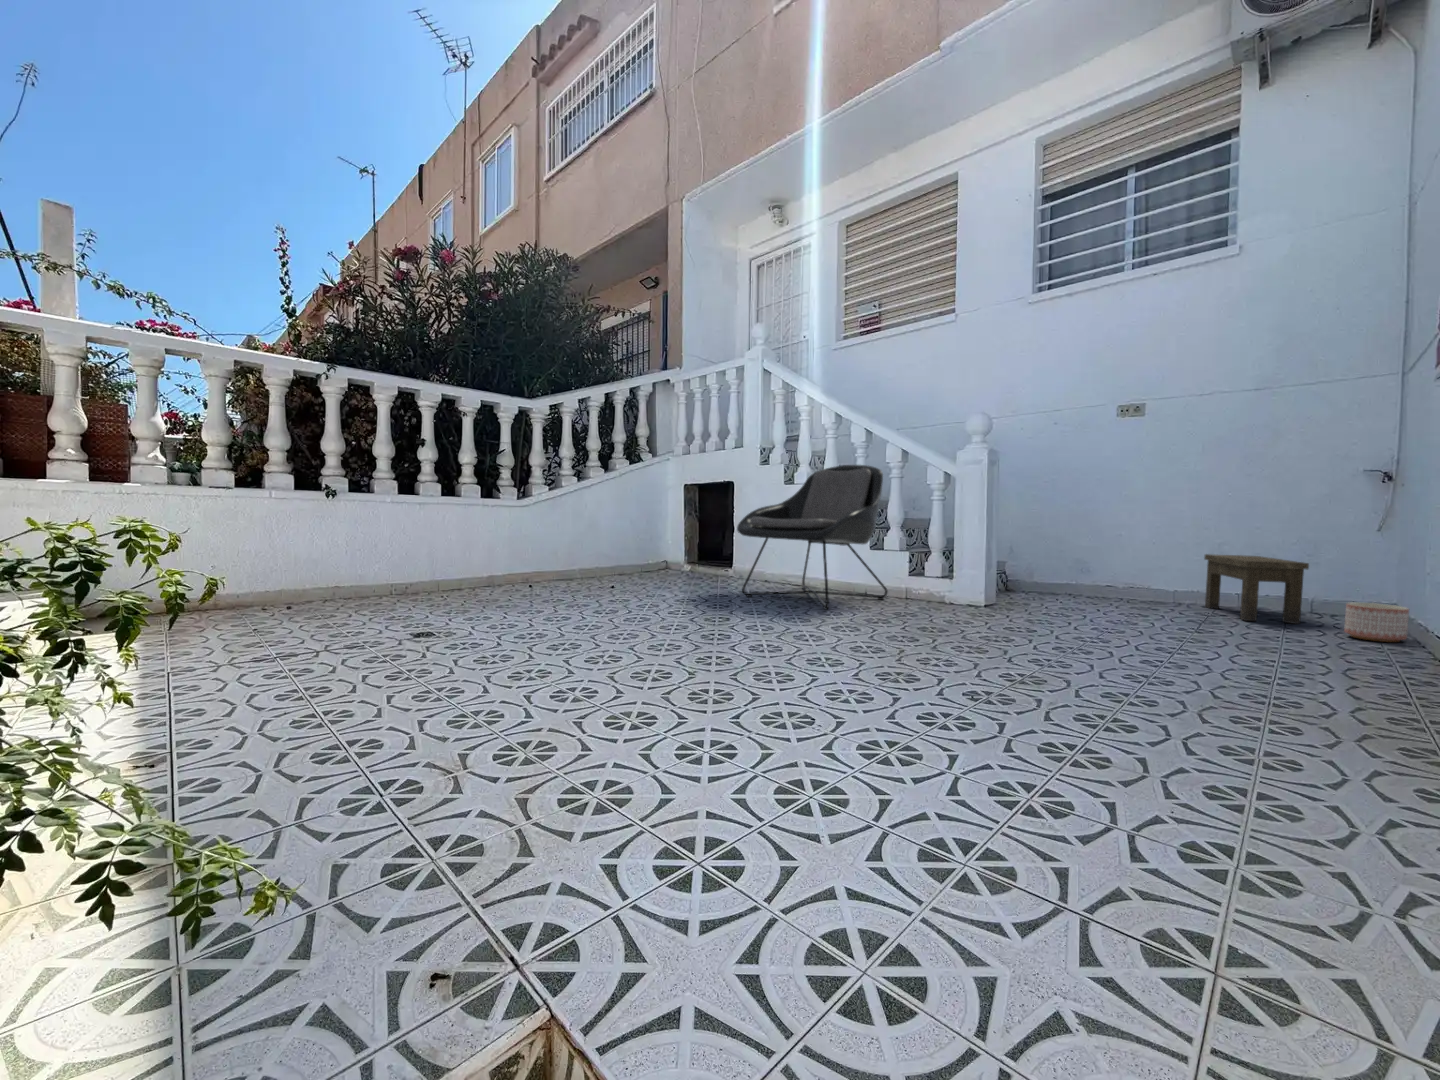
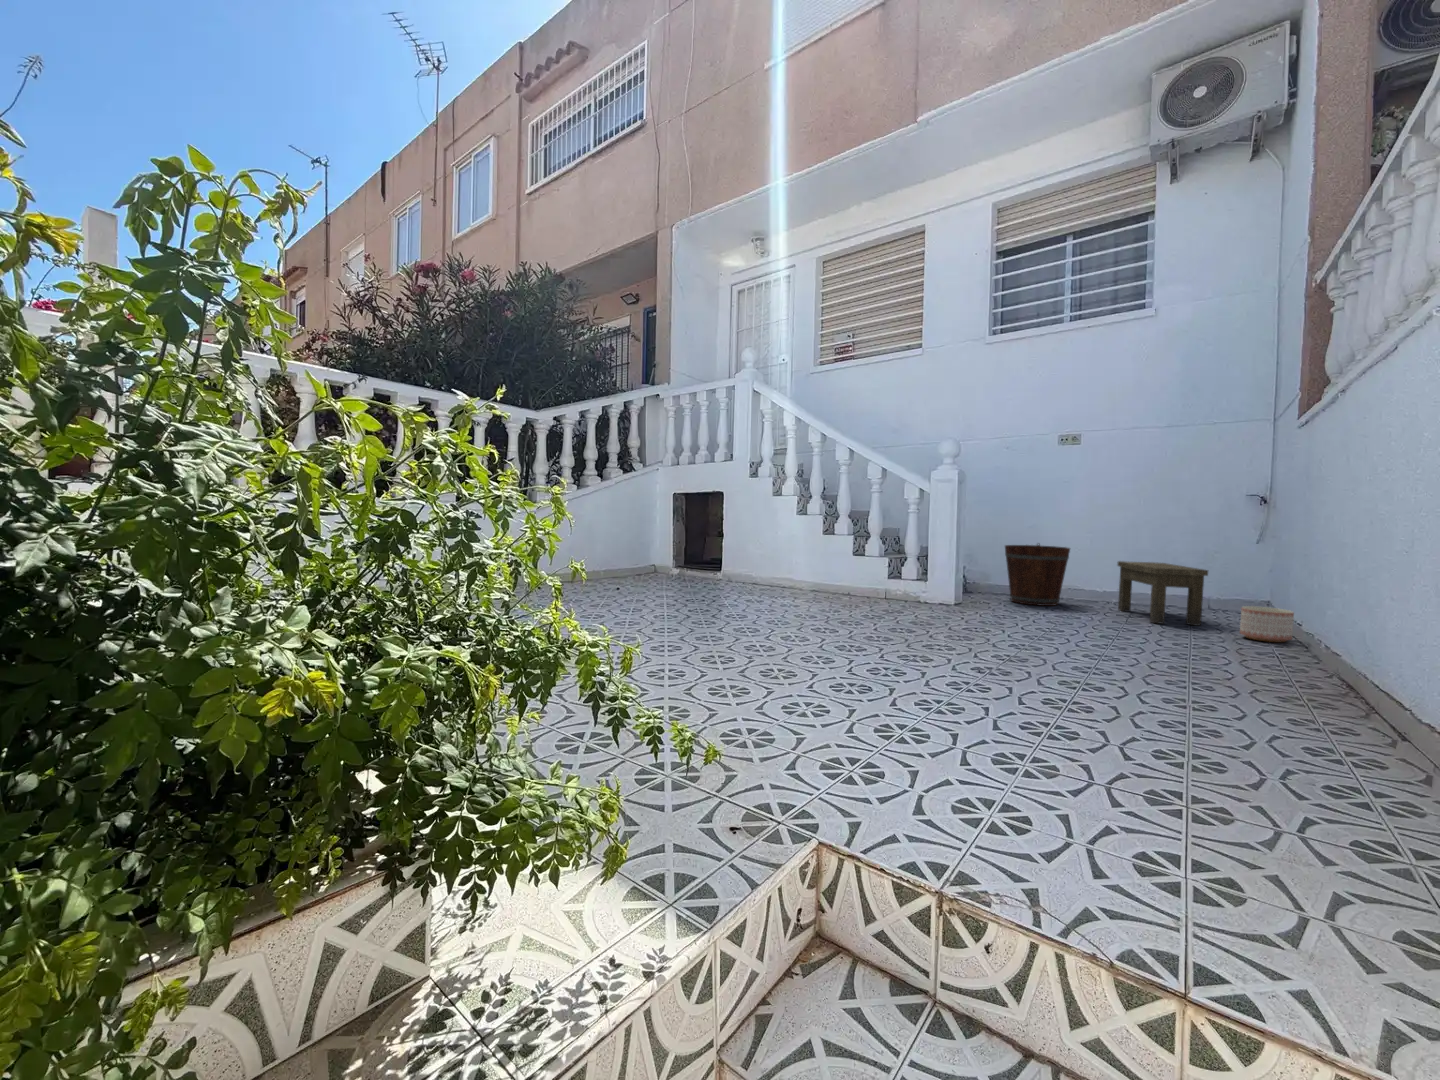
lounge chair: present [737,465,887,610] -> none [685,474,831,617]
bucket: none [1077,535,1151,602] -> present [1005,544,1070,606]

